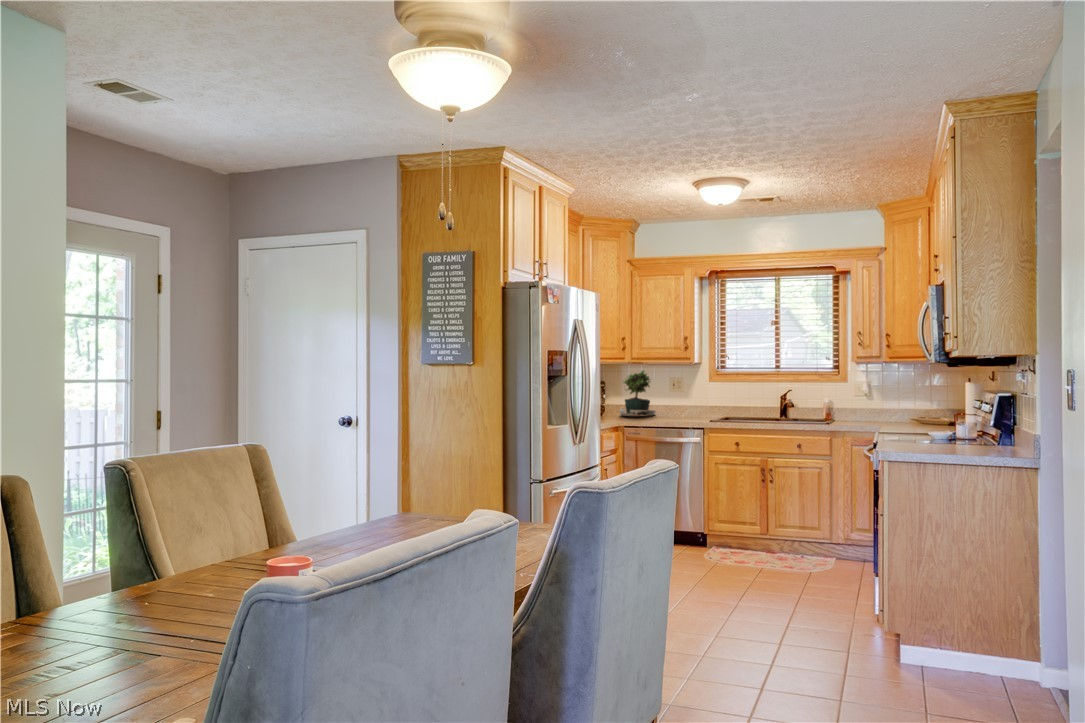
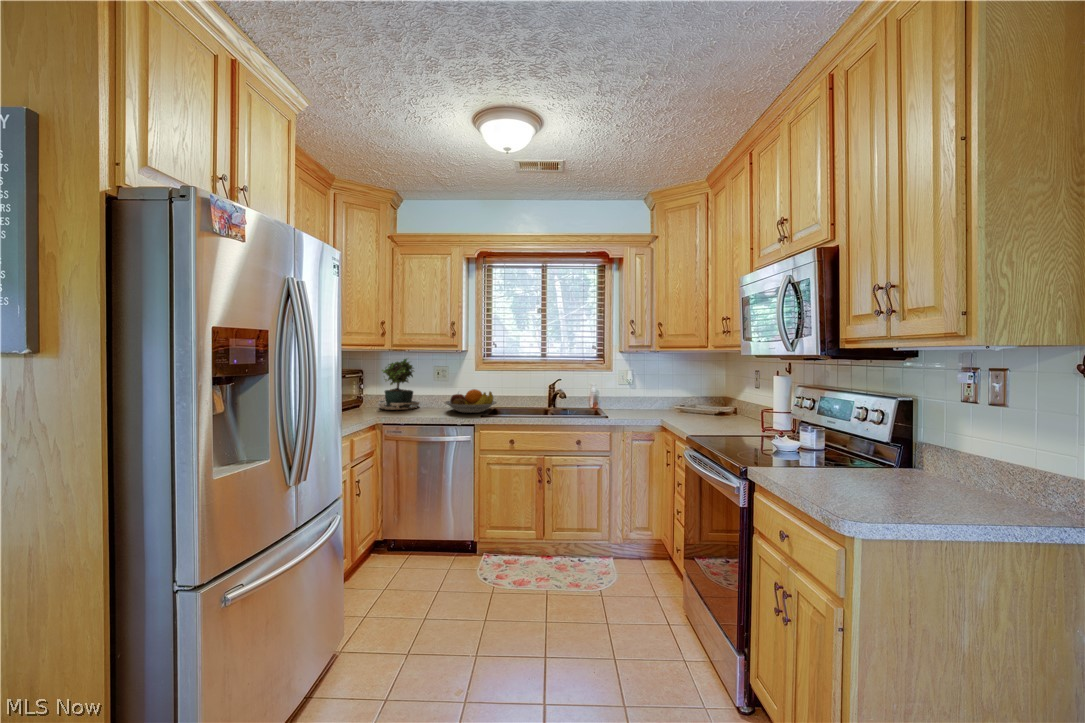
fruit bowl: none [677,398,727,419] -> present [444,389,497,413]

